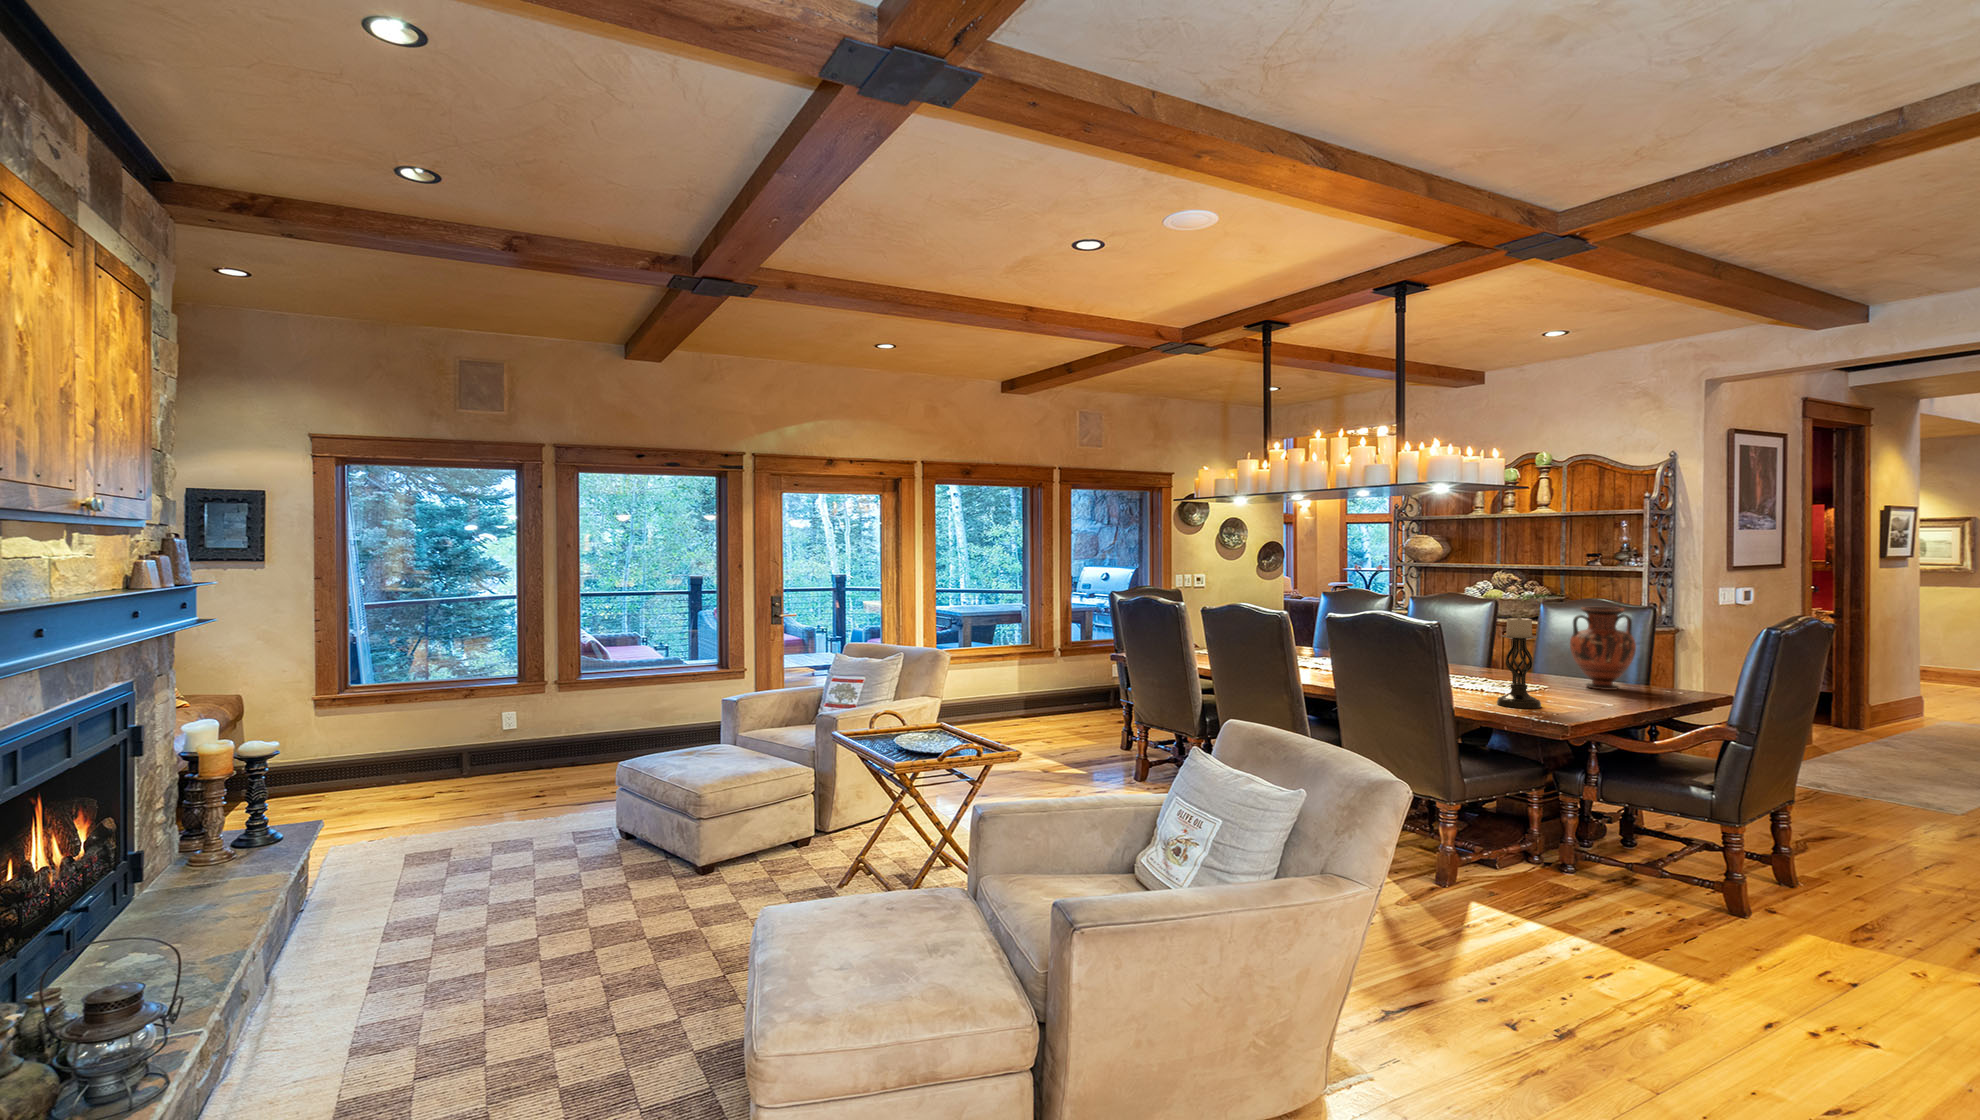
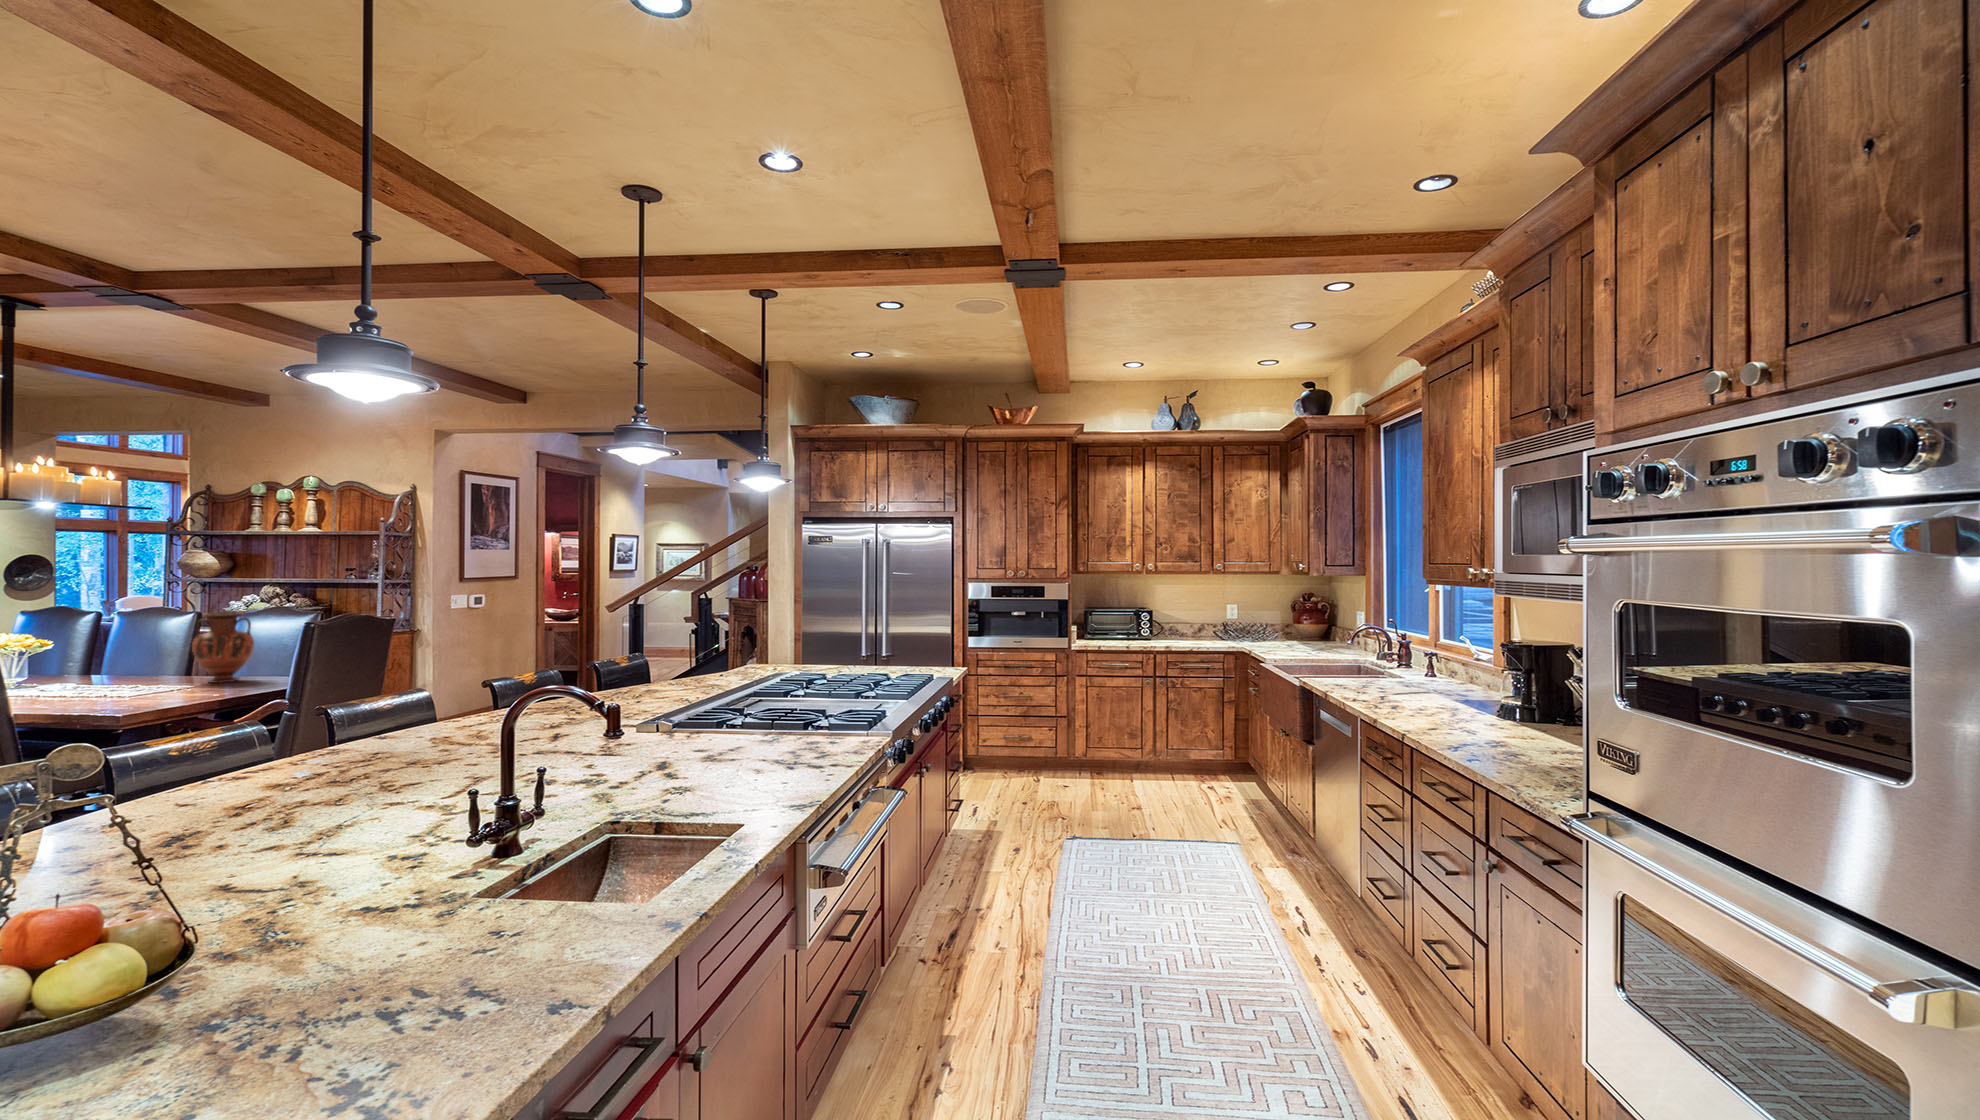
candle holder: present [1497,615,1541,708] -> none [45,622,95,707]

